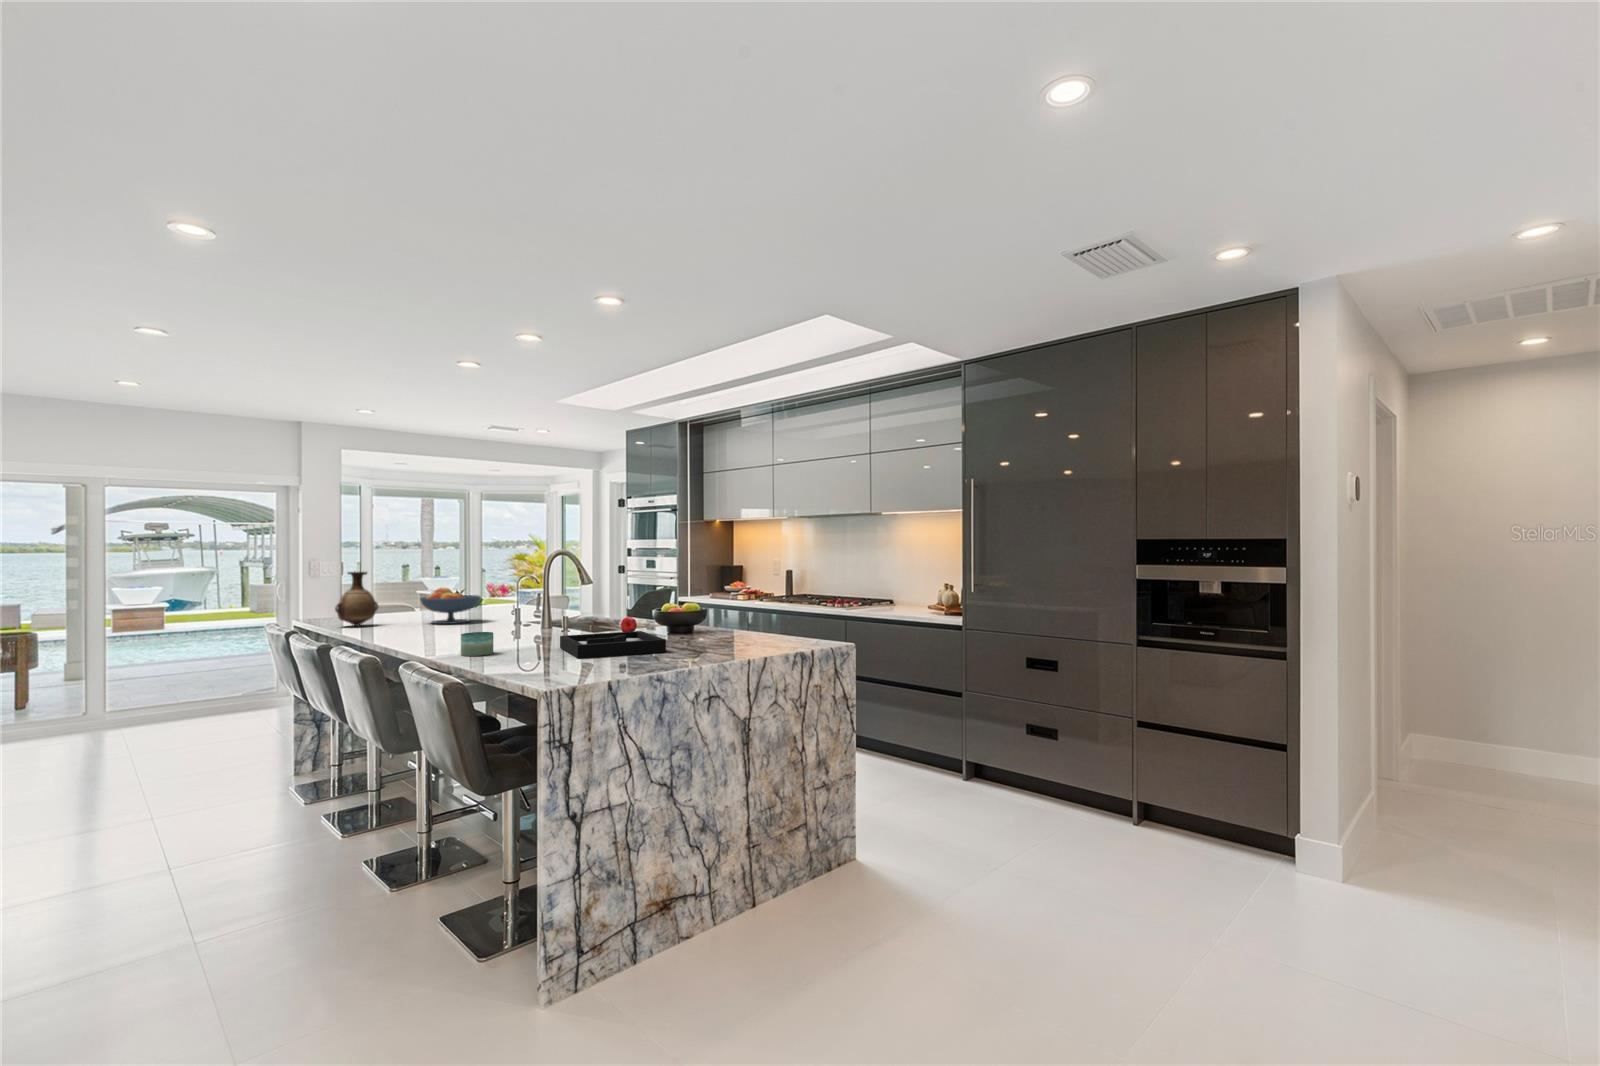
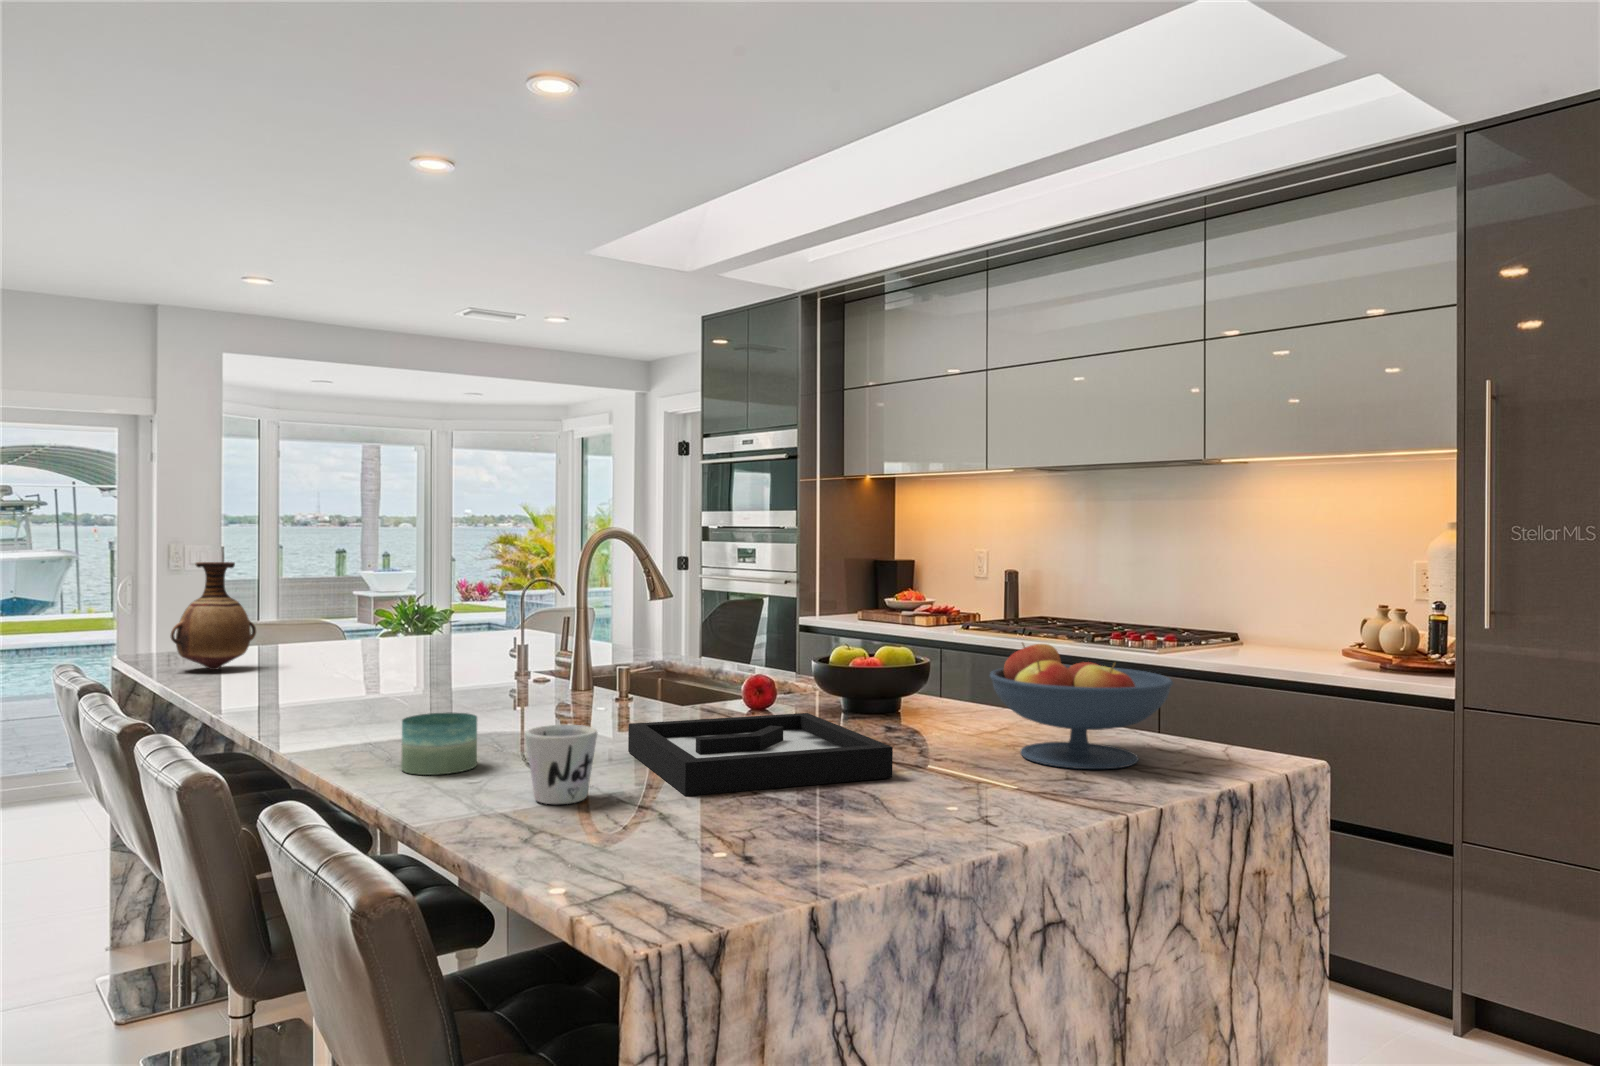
fruit bowl: present [420,588,480,624] -> present [990,643,1173,769]
mug: none [512,632,542,662] -> present [525,725,597,804]

